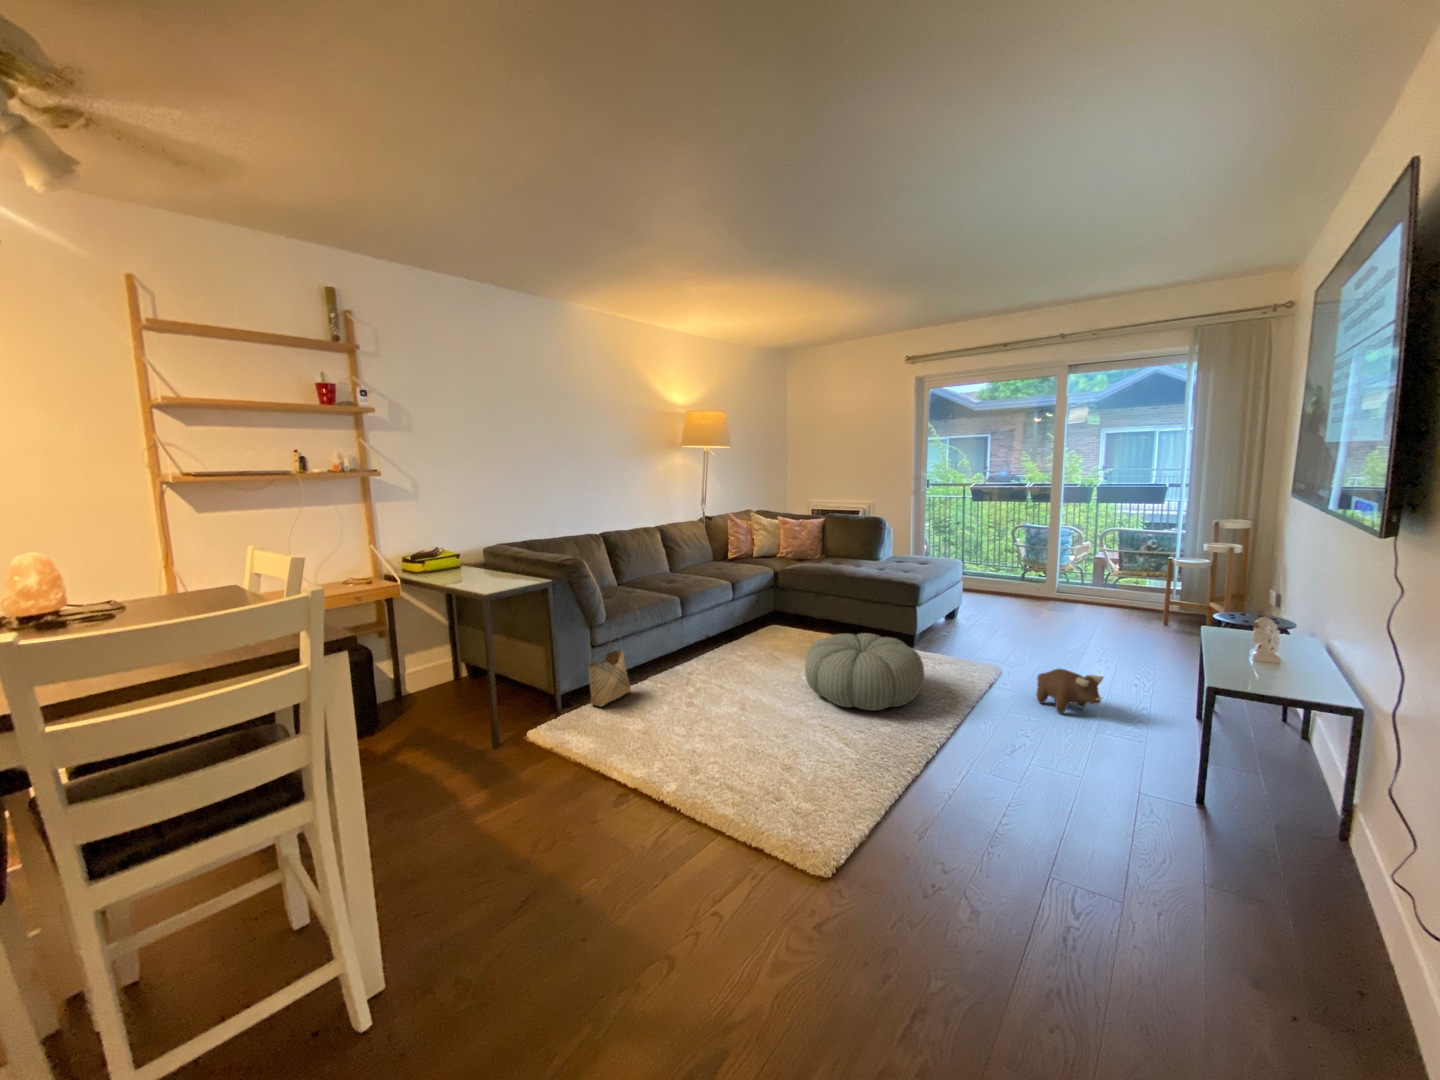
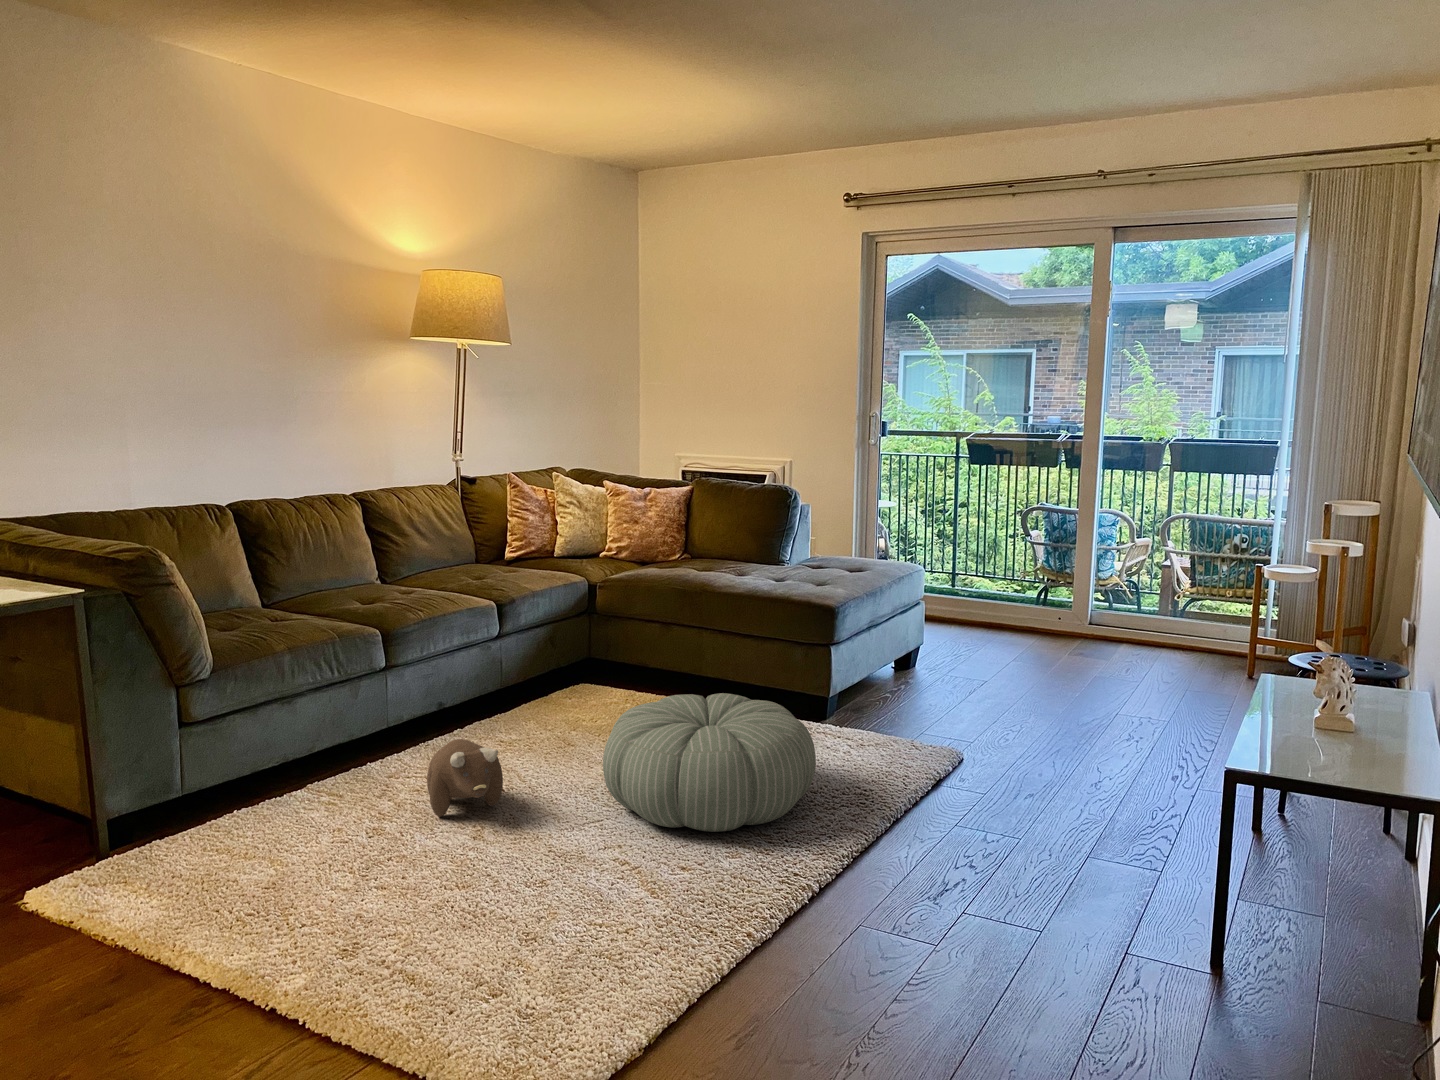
woven basket: present [588,646,631,706] -> none [166,696,262,839]
plush toy: present [1036,669,1103,714] -> present [427,739,503,816]

